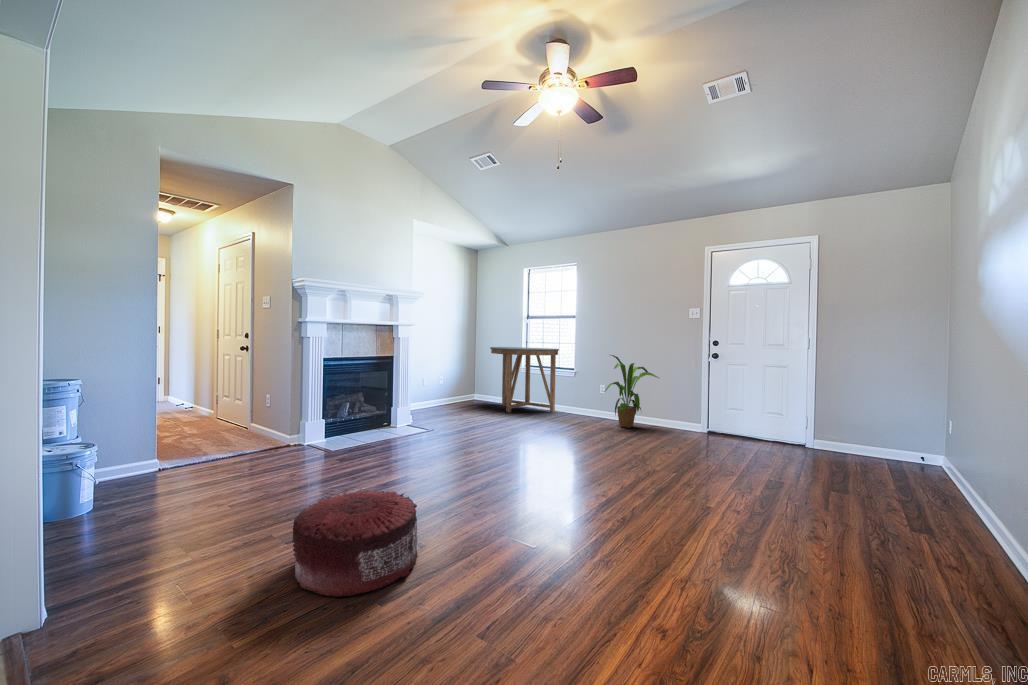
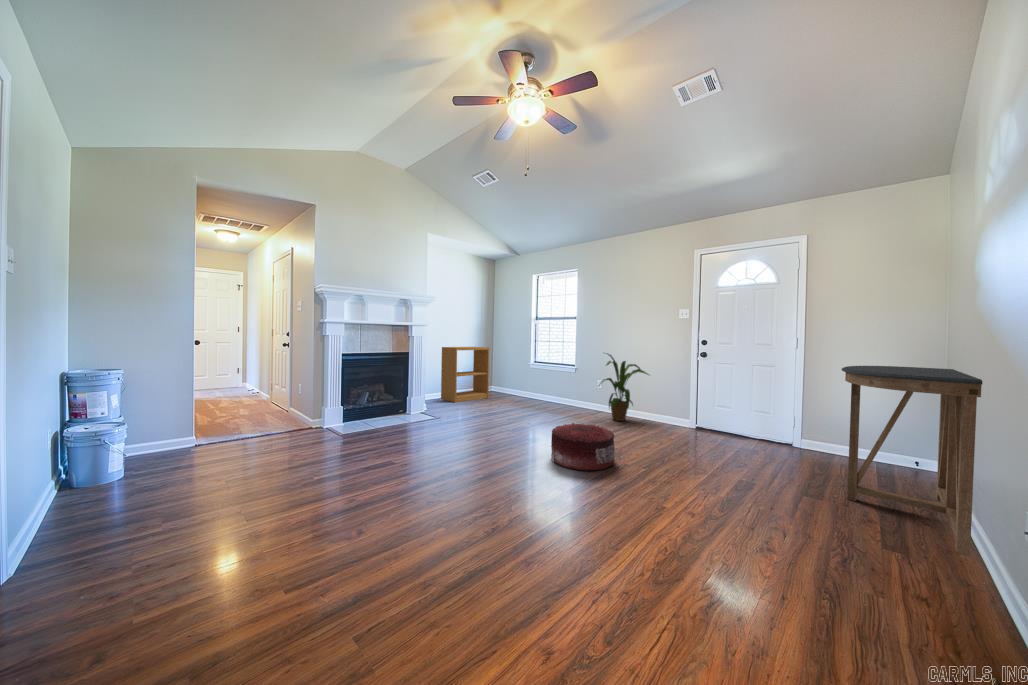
console table: present [490,347,559,413] -> present [841,366,983,556]
bookshelf: none [420,349,474,413] -> present [441,347,489,403]
pouf: present [293,489,418,597] -> present [551,423,614,471]

